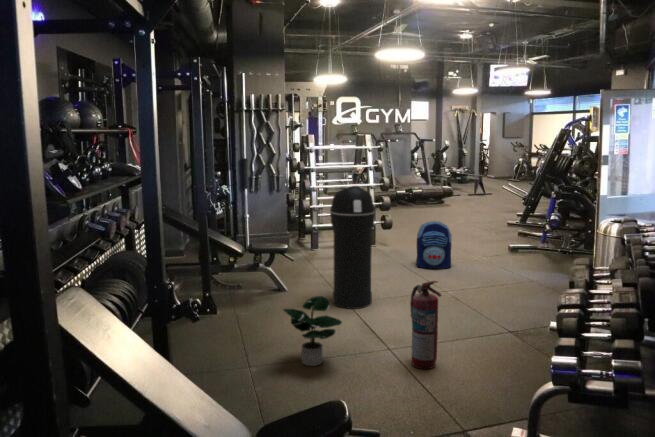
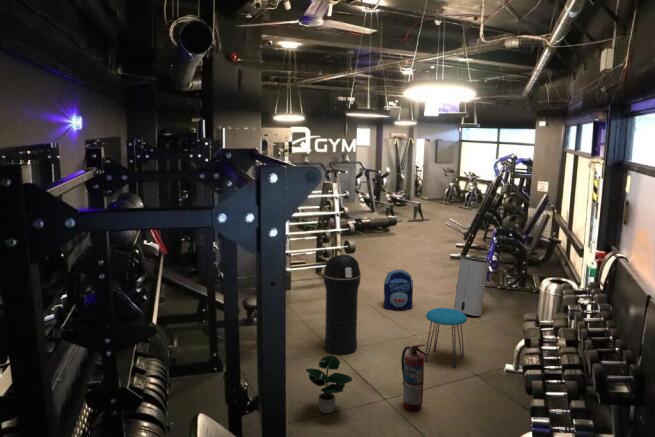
air purifier: none [501,207,545,276] -> present [454,258,488,316]
stool: none [452,254,508,326] -> present [425,308,467,368]

